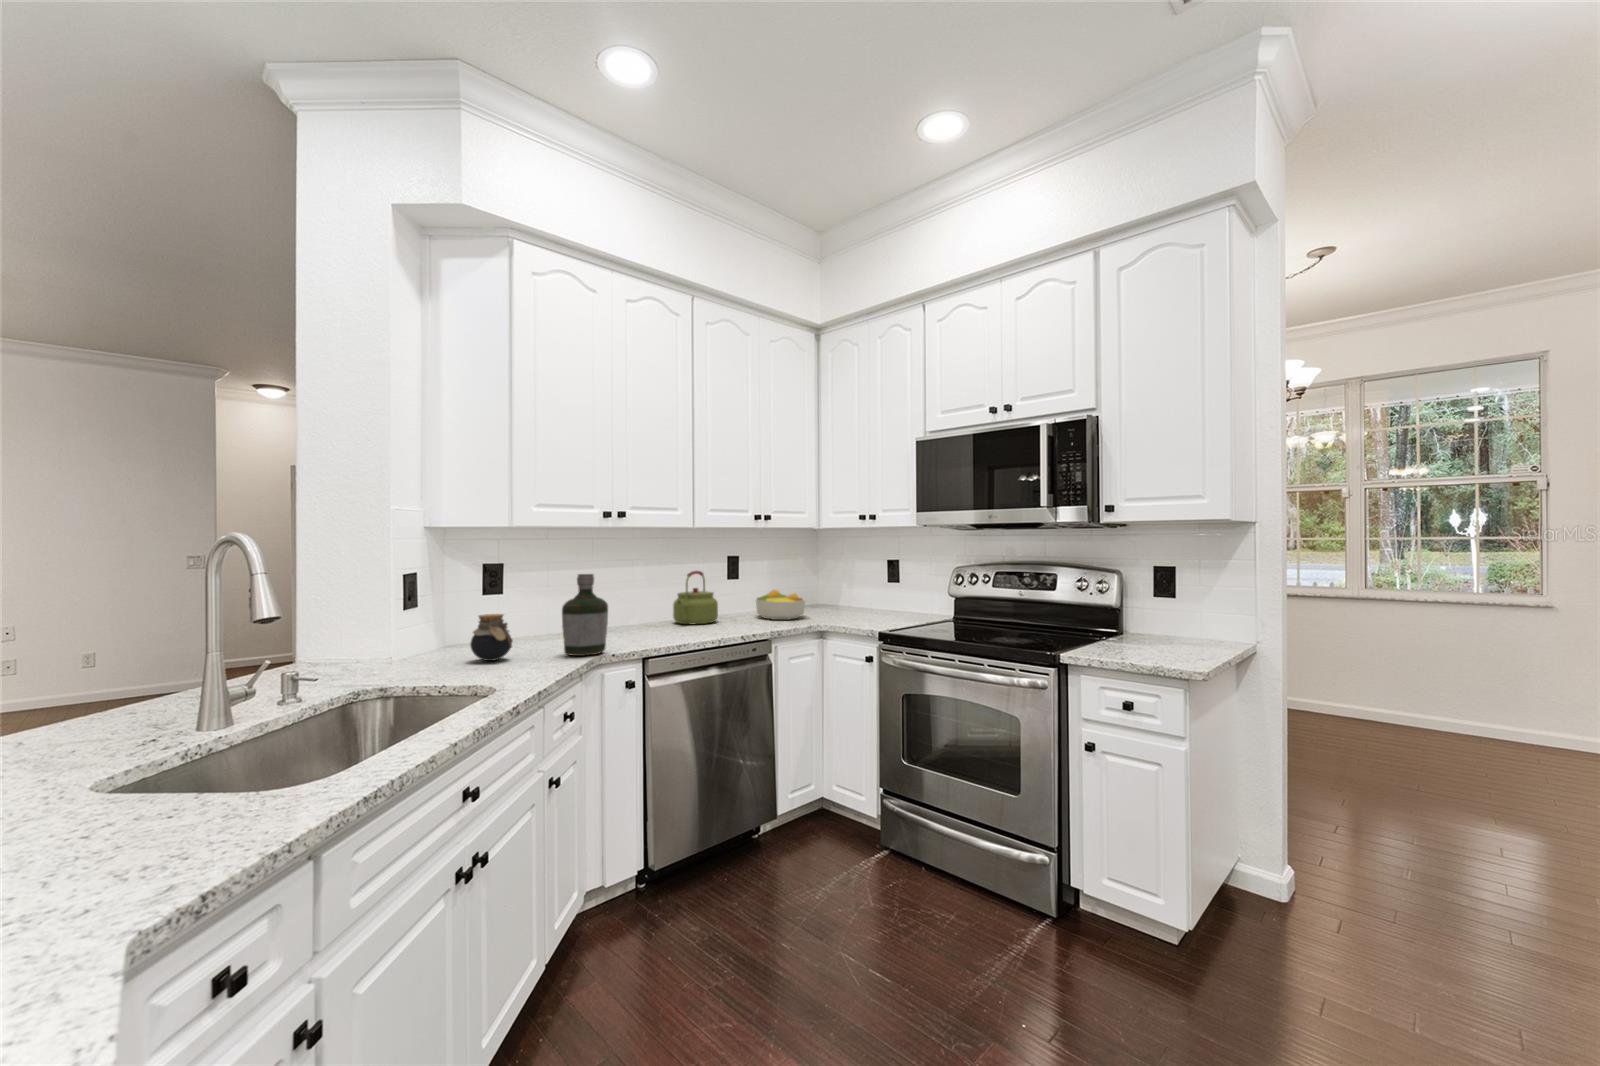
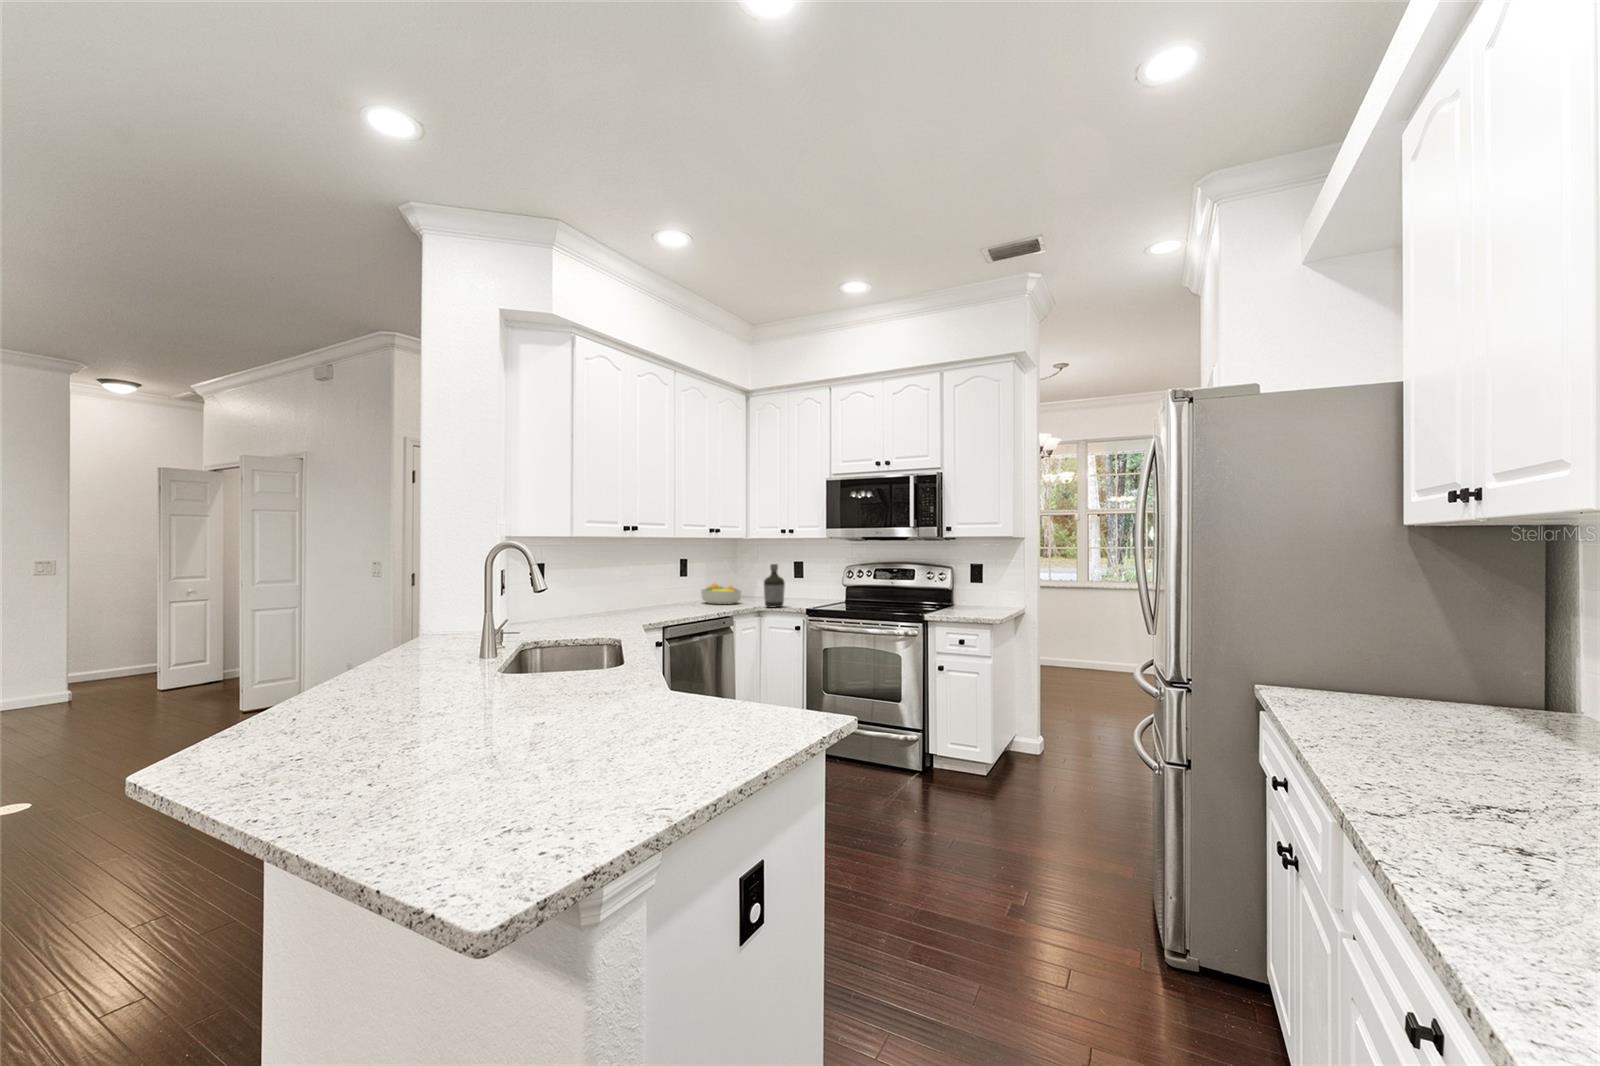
kettle: present [673,571,718,624] -> none [648,569,681,608]
bottle: present [562,574,608,656] -> present [764,564,785,608]
jar: present [470,614,513,661] -> none [556,597,587,628]

